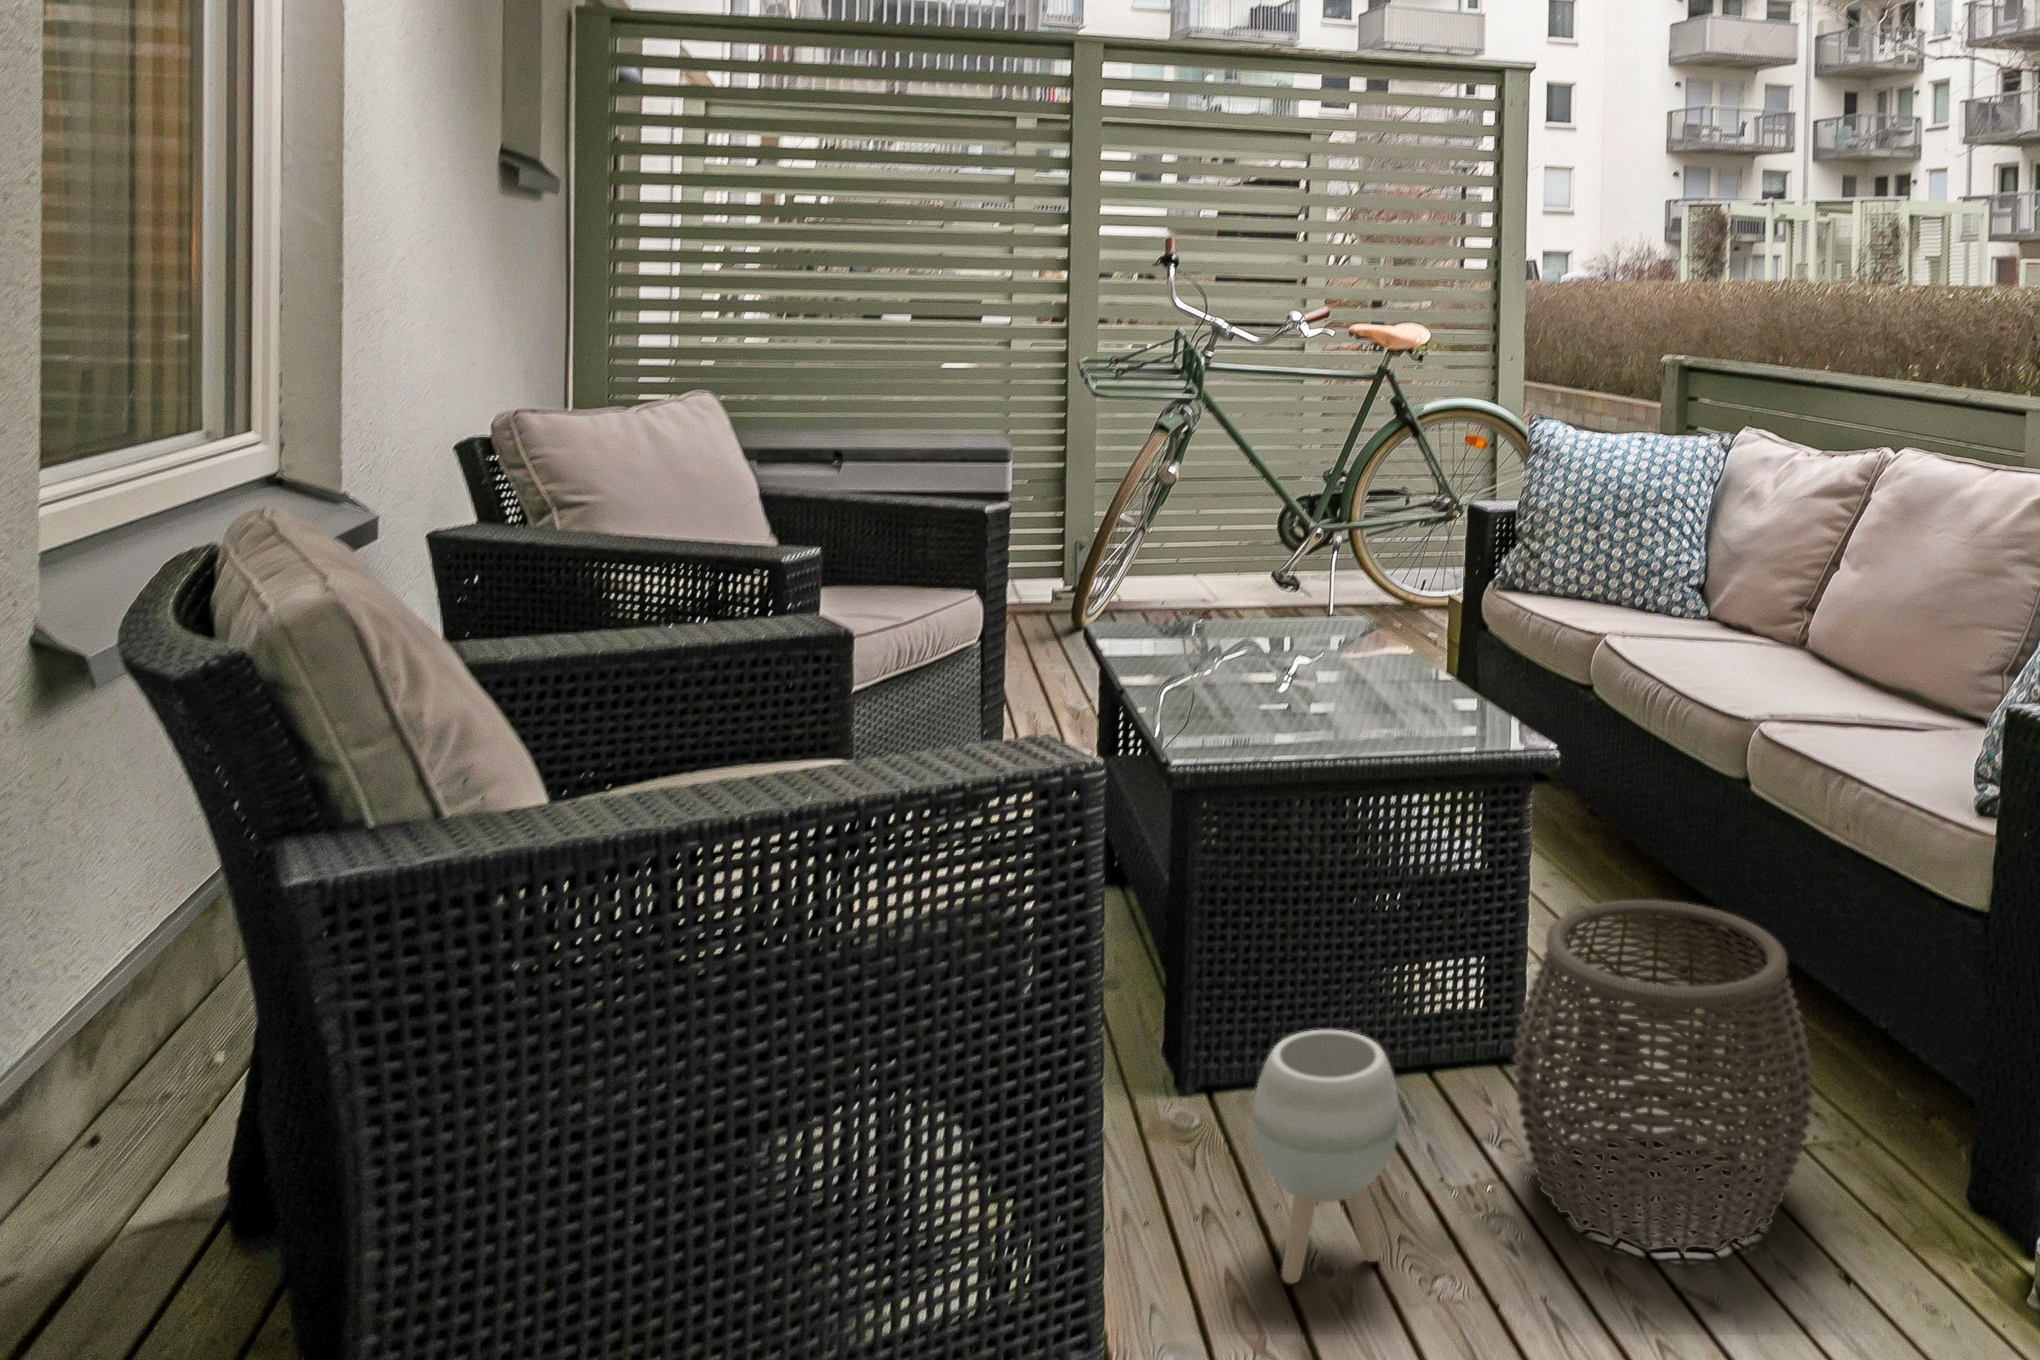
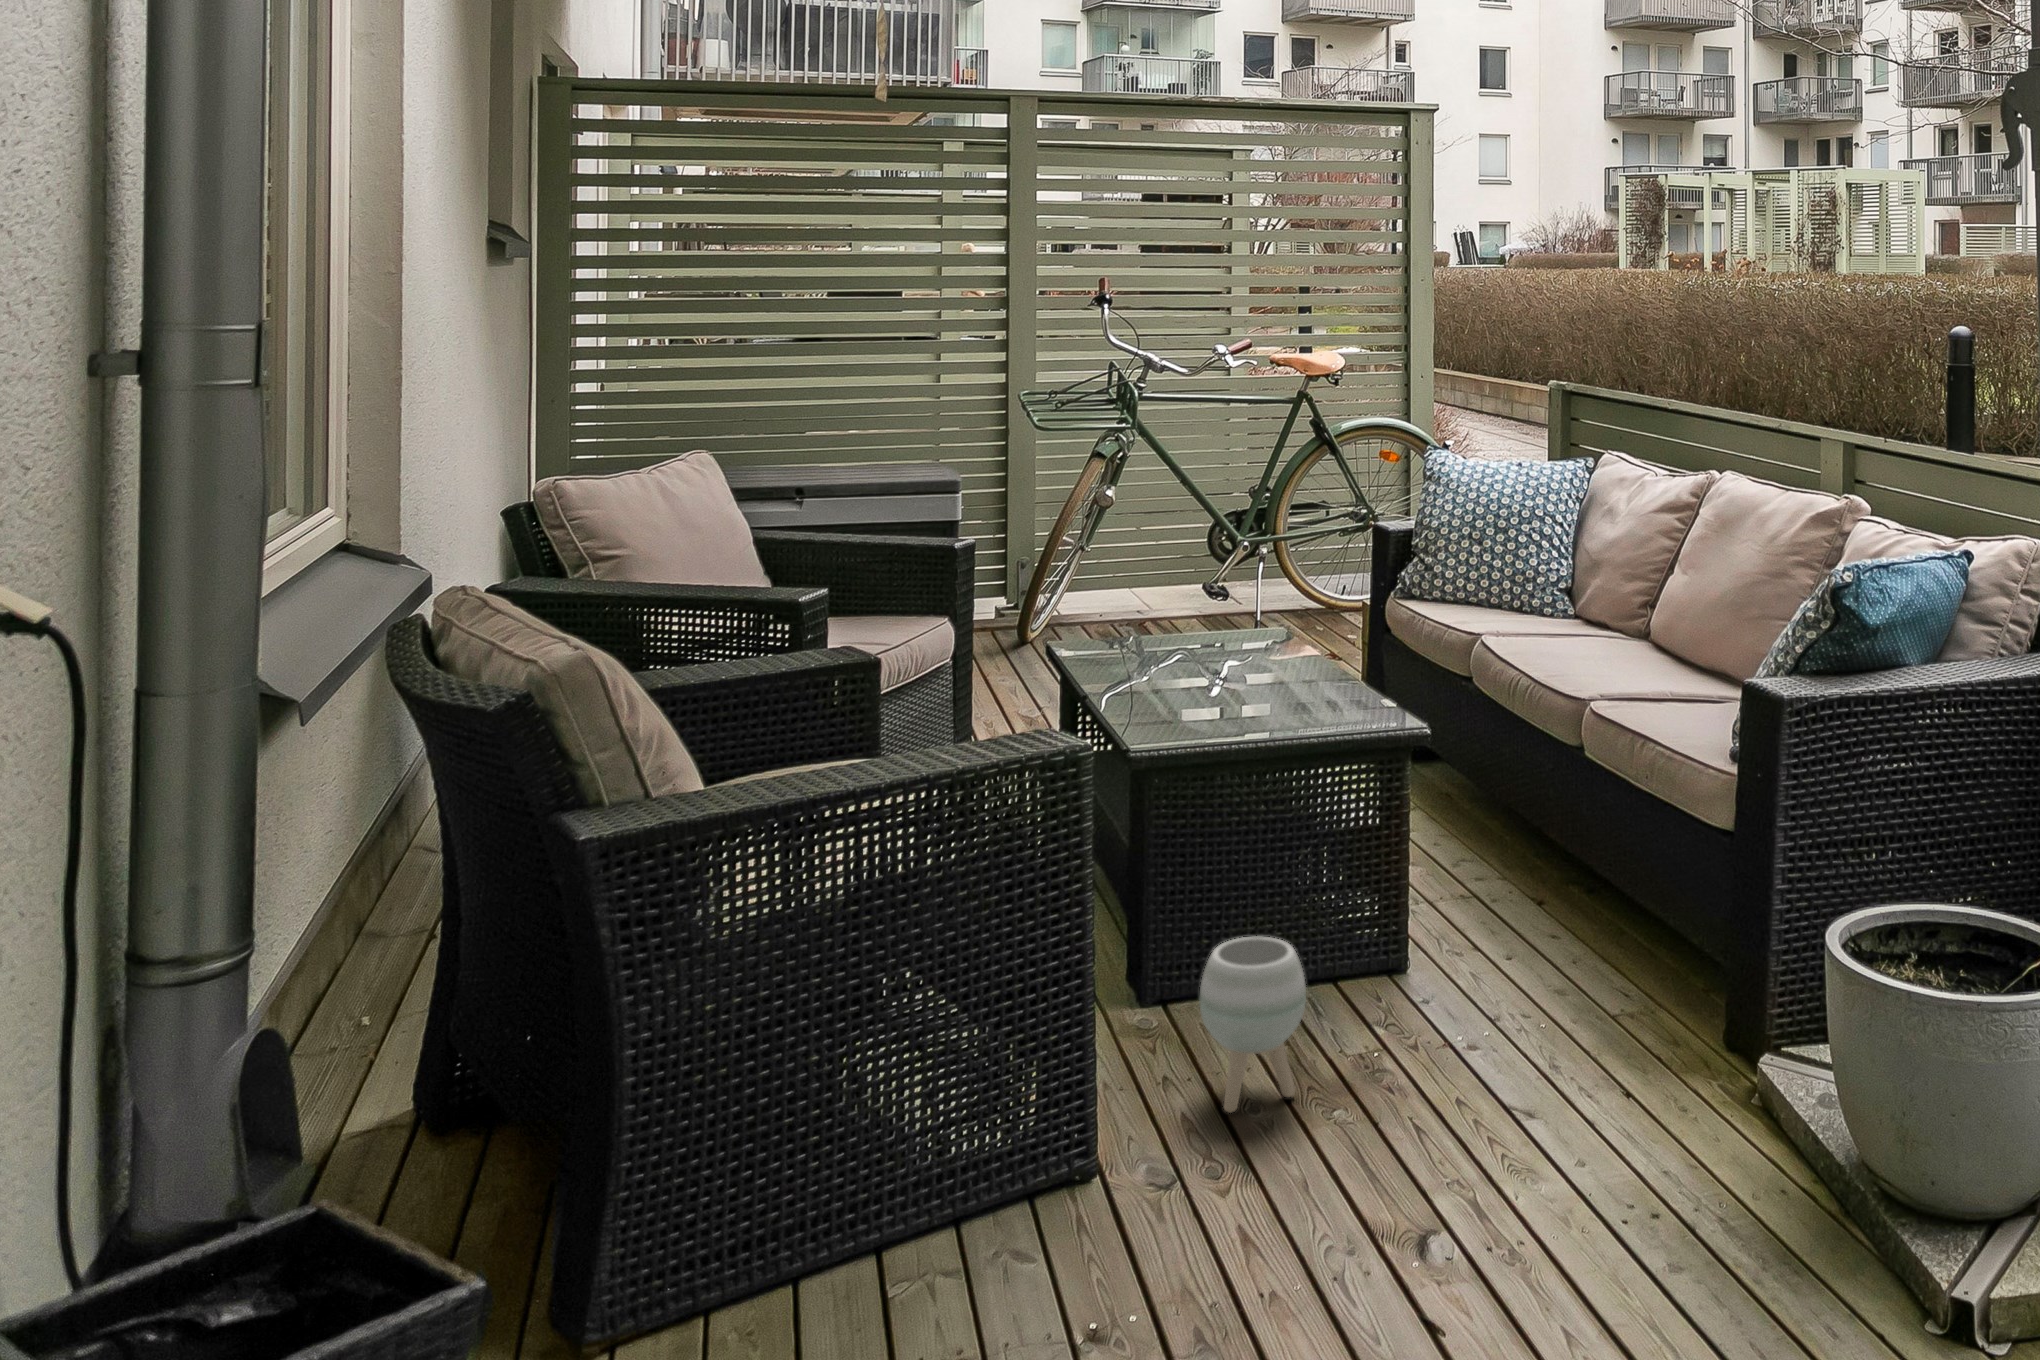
woven basket: present [1513,900,1814,1255] -> none [1392,837,1608,1082]

